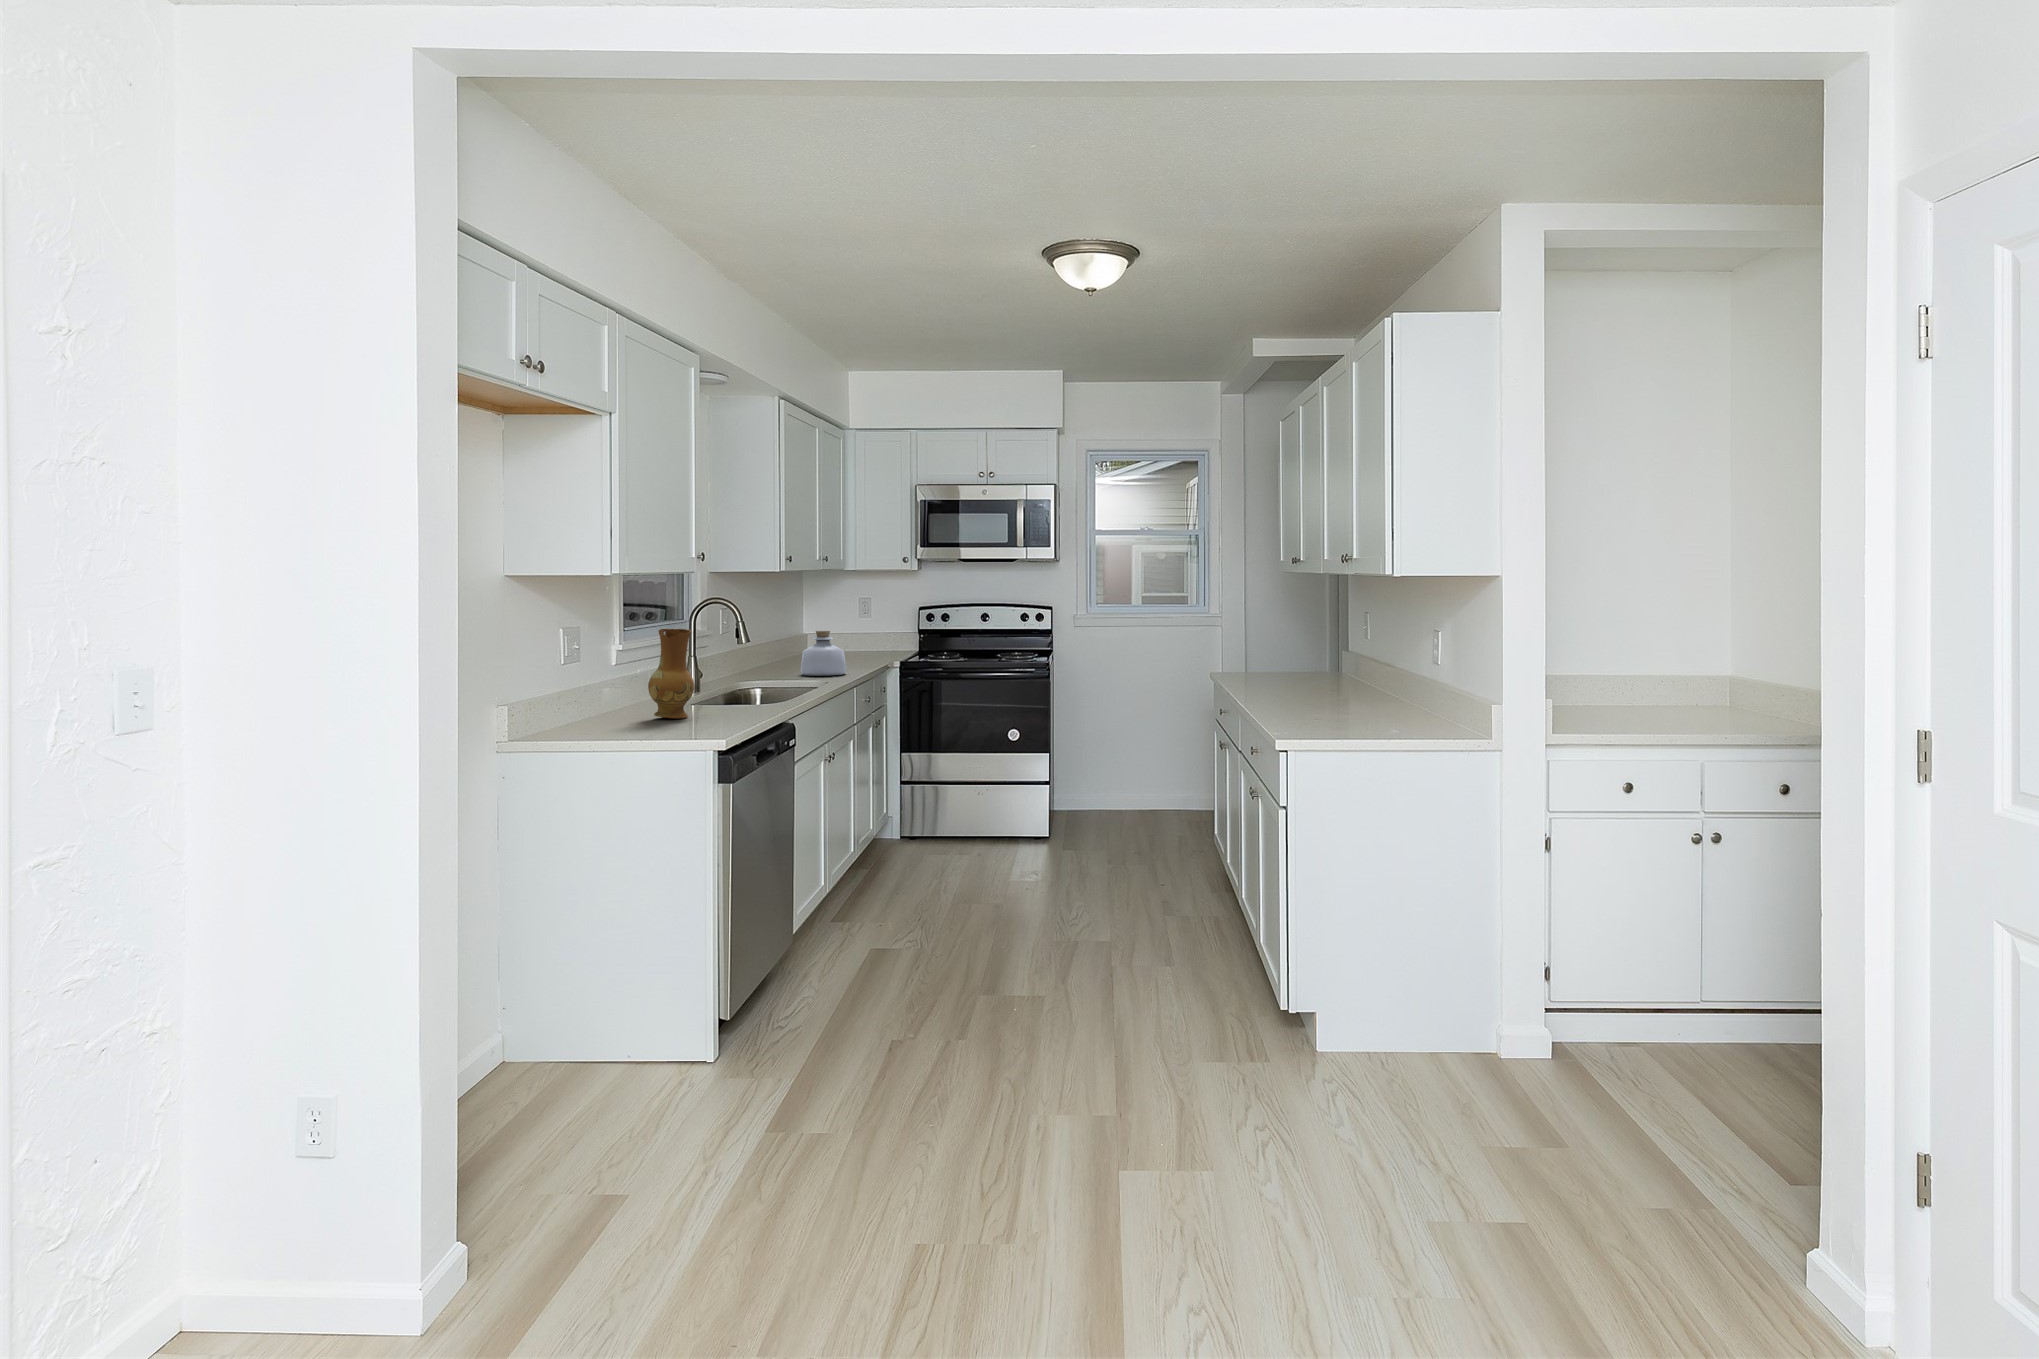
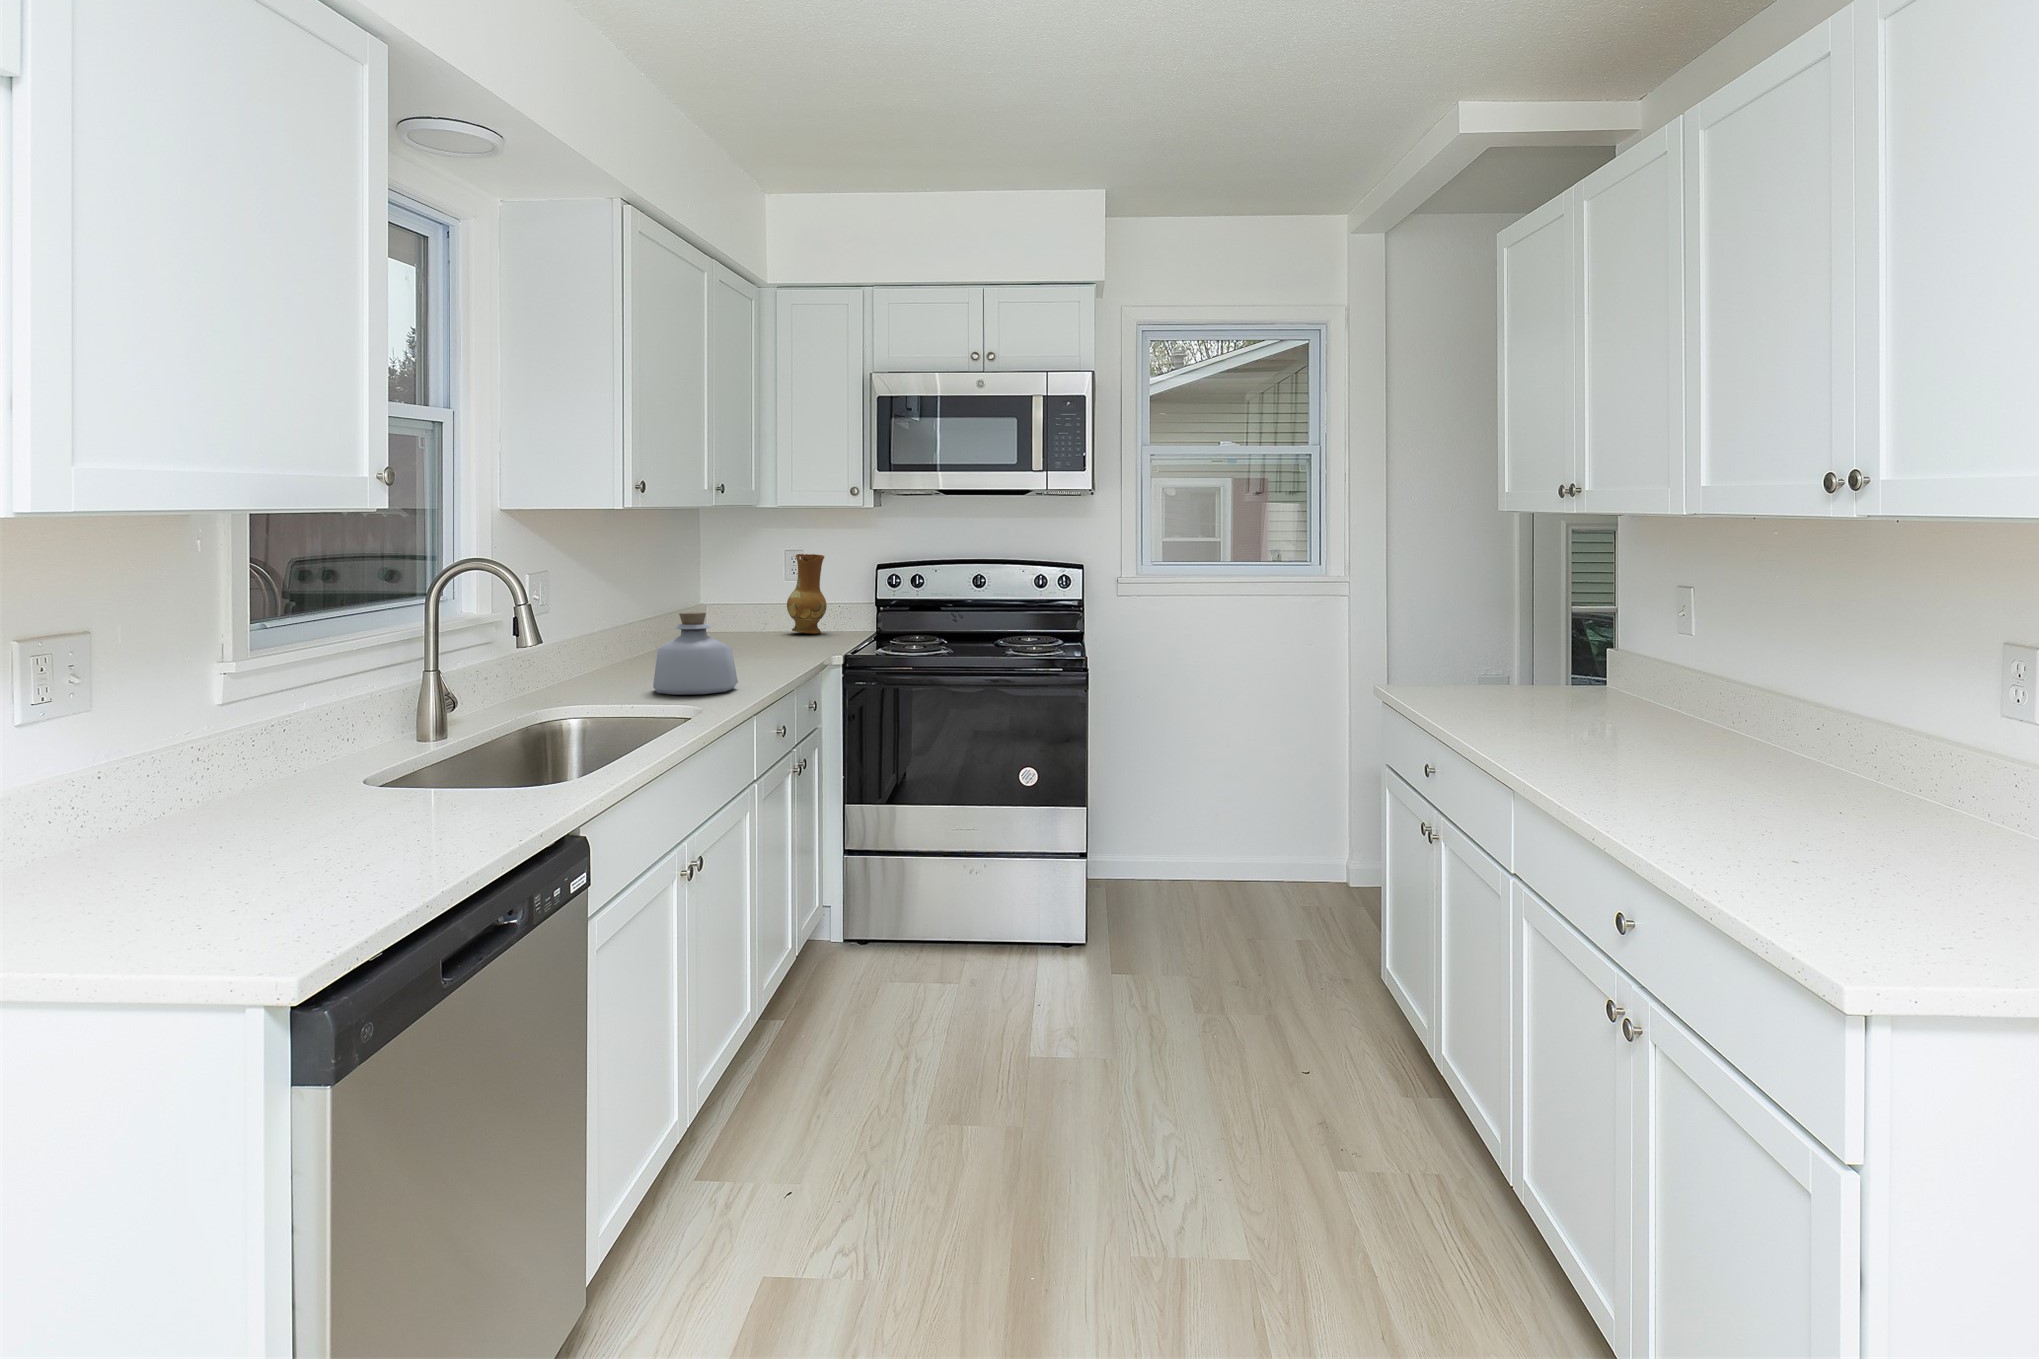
ceramic jug: present [648,629,694,719] -> present [787,554,827,634]

